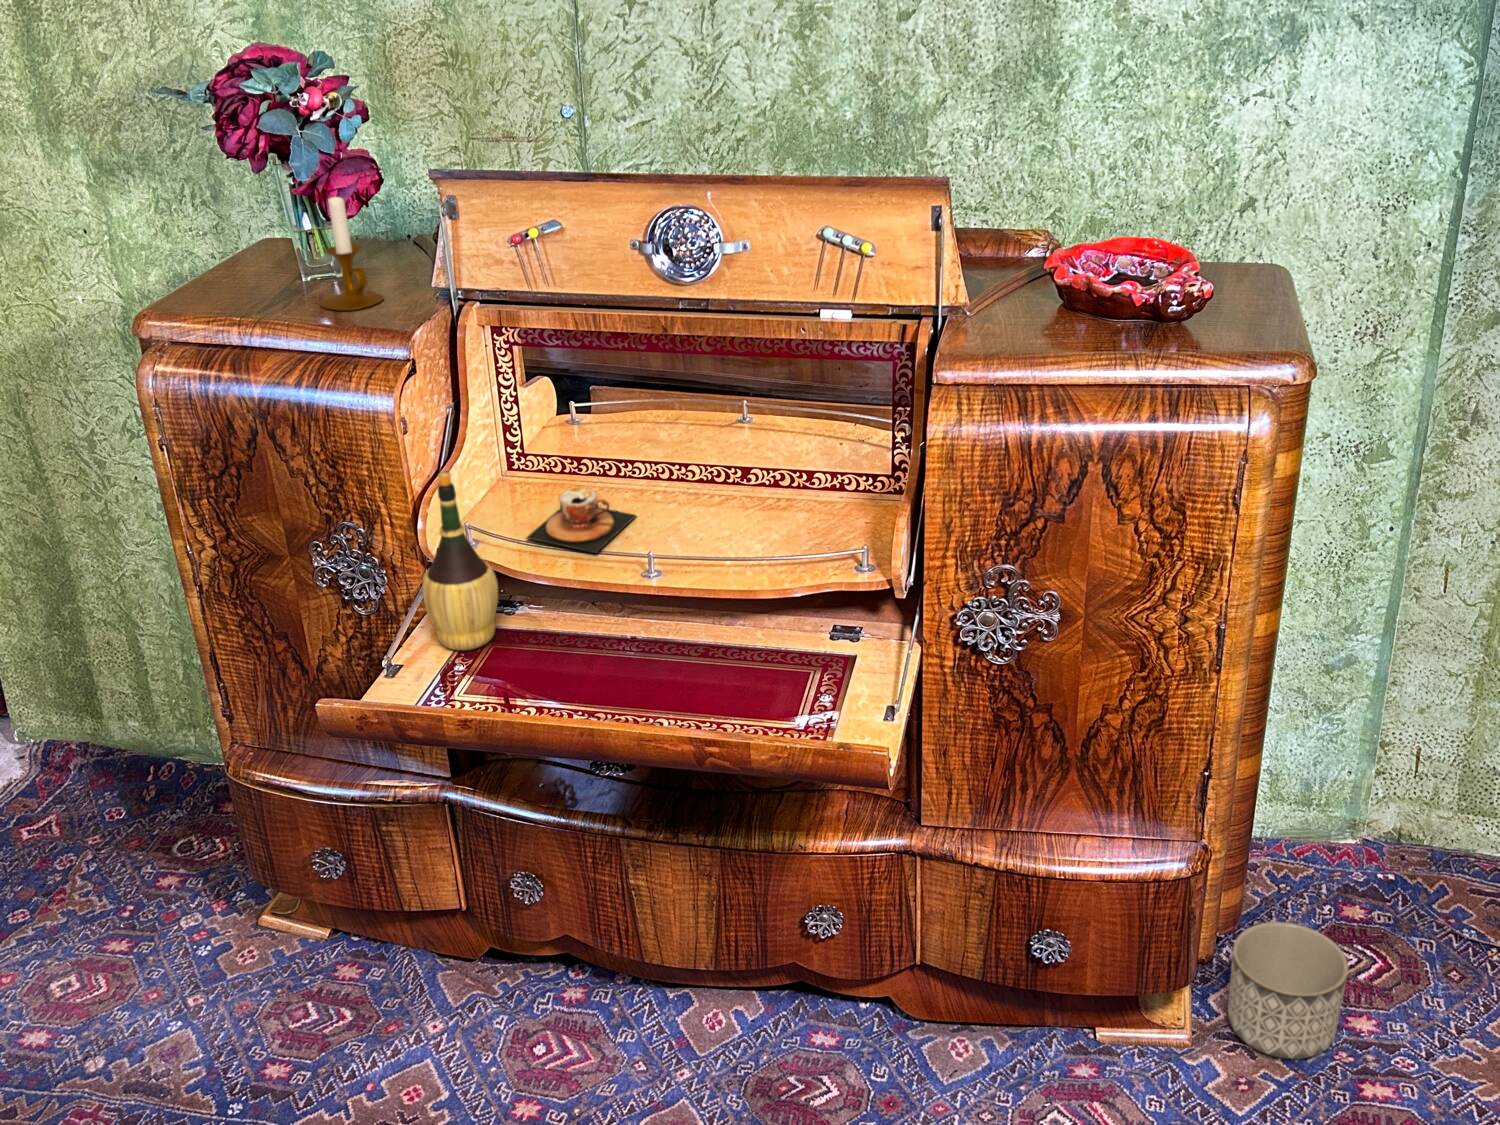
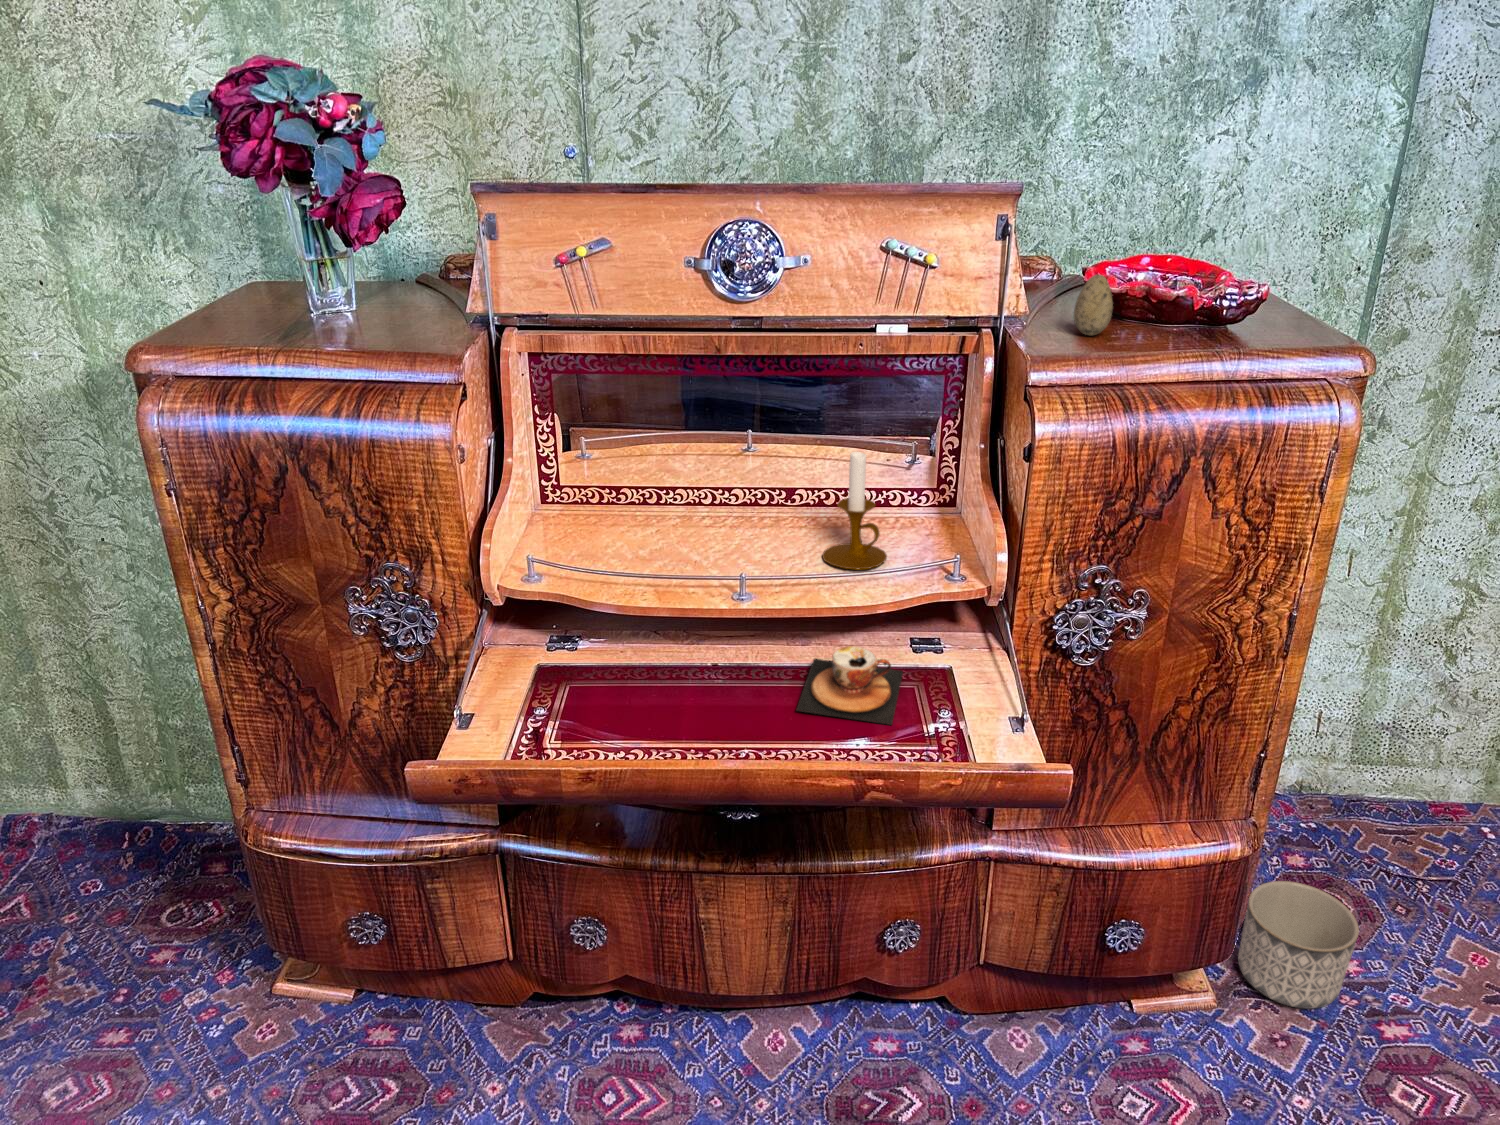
candlestick: present [320,197,384,310] -> present [822,452,887,570]
decorative egg: none [1013,269,1051,329] -> present [1074,274,1113,335]
wine bottle: present [422,472,499,650] -> none [494,495,577,691]
teacup: present [526,488,636,553] -> present [796,646,903,725]

